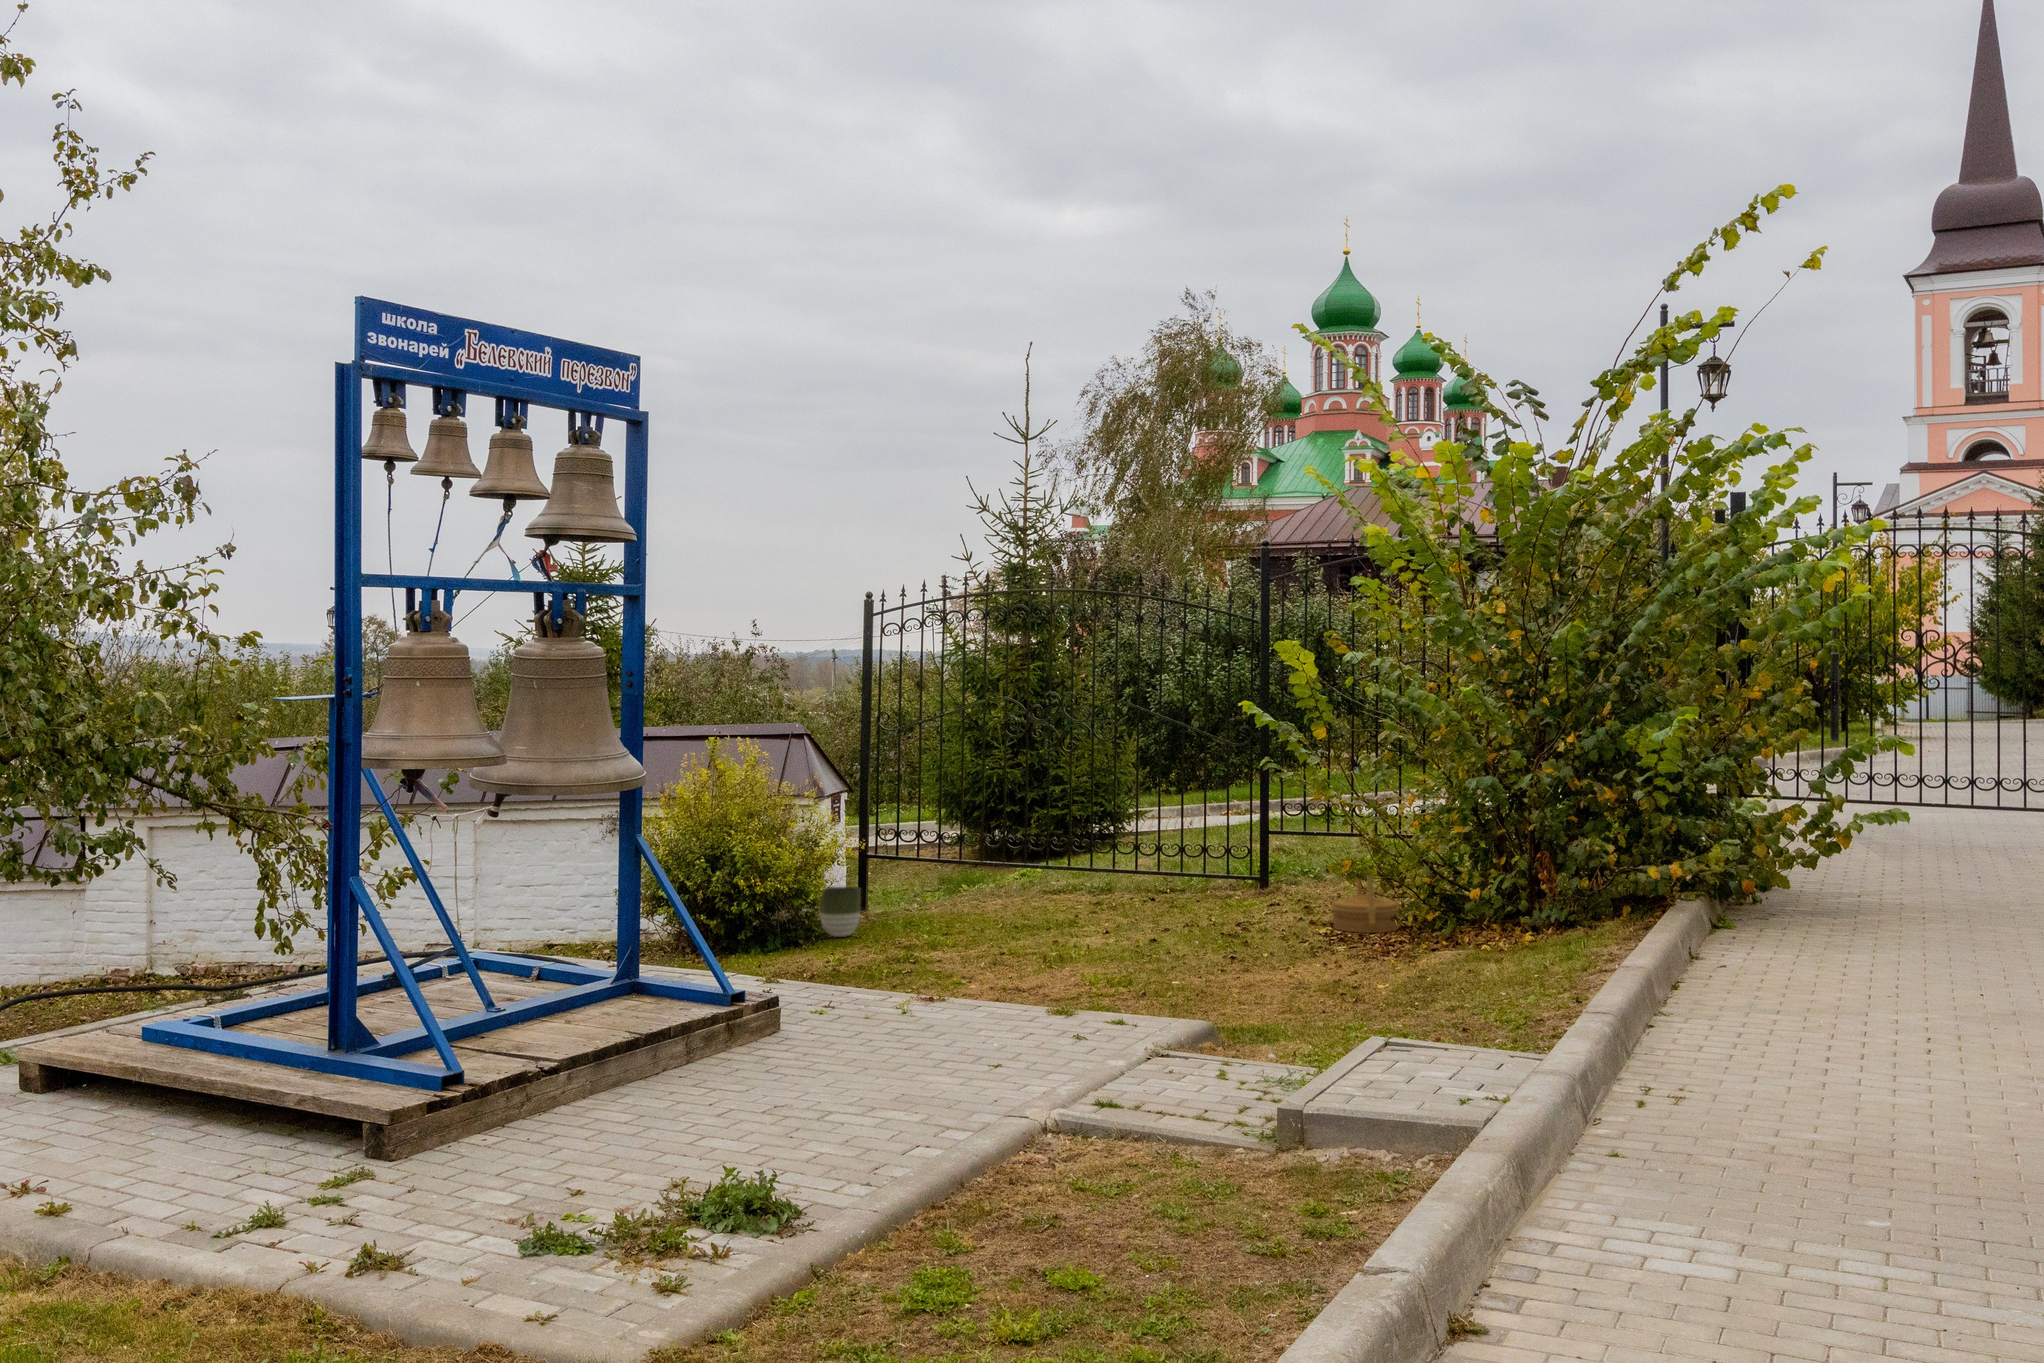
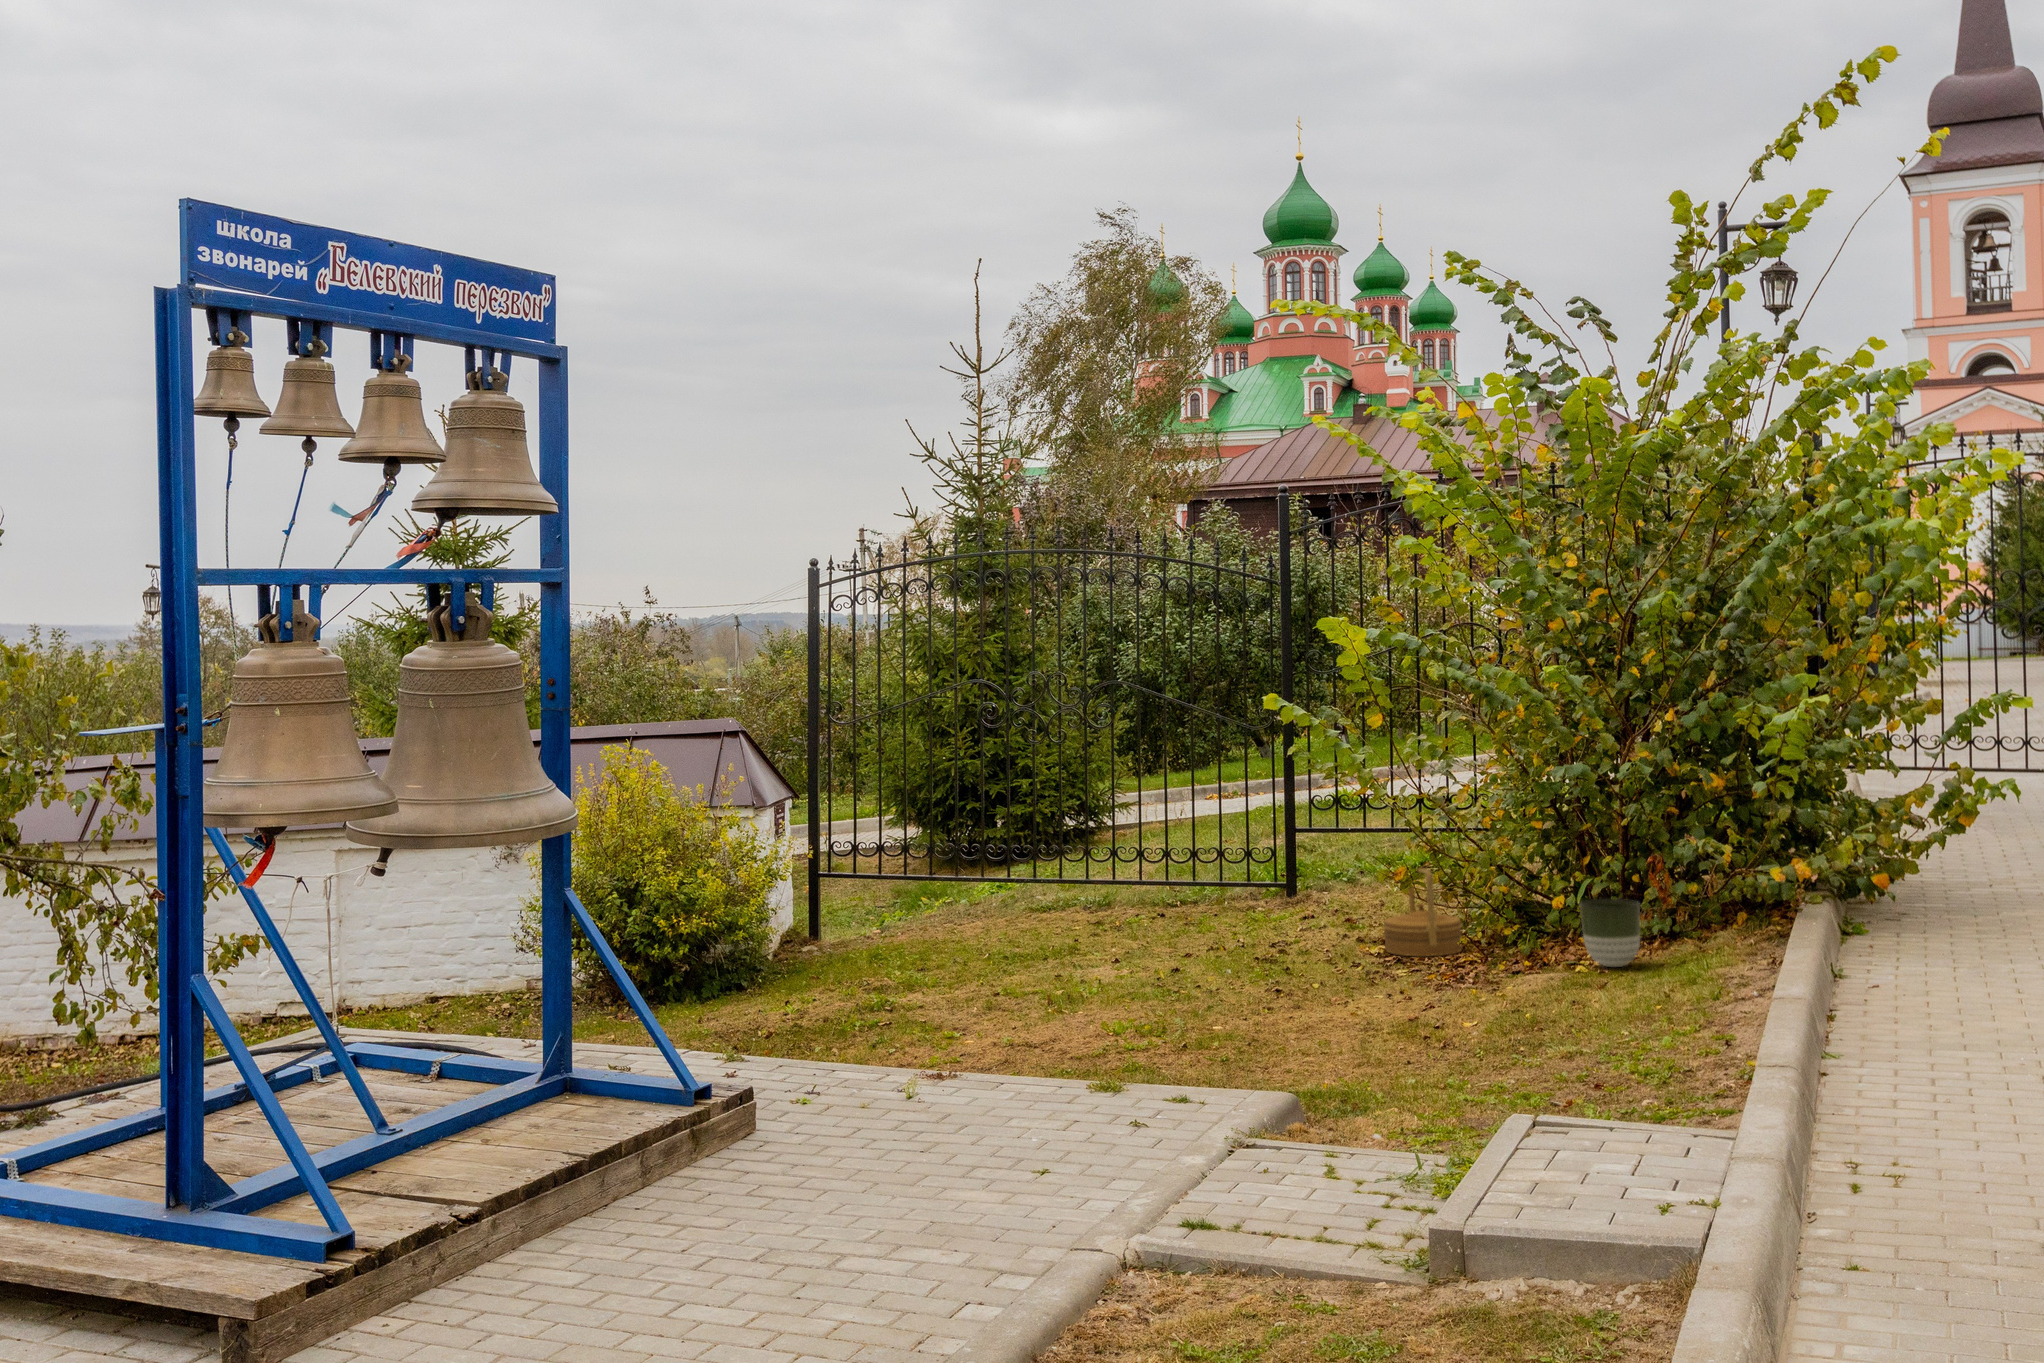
planter: present [819,887,861,937] -> present [1580,899,1640,967]

